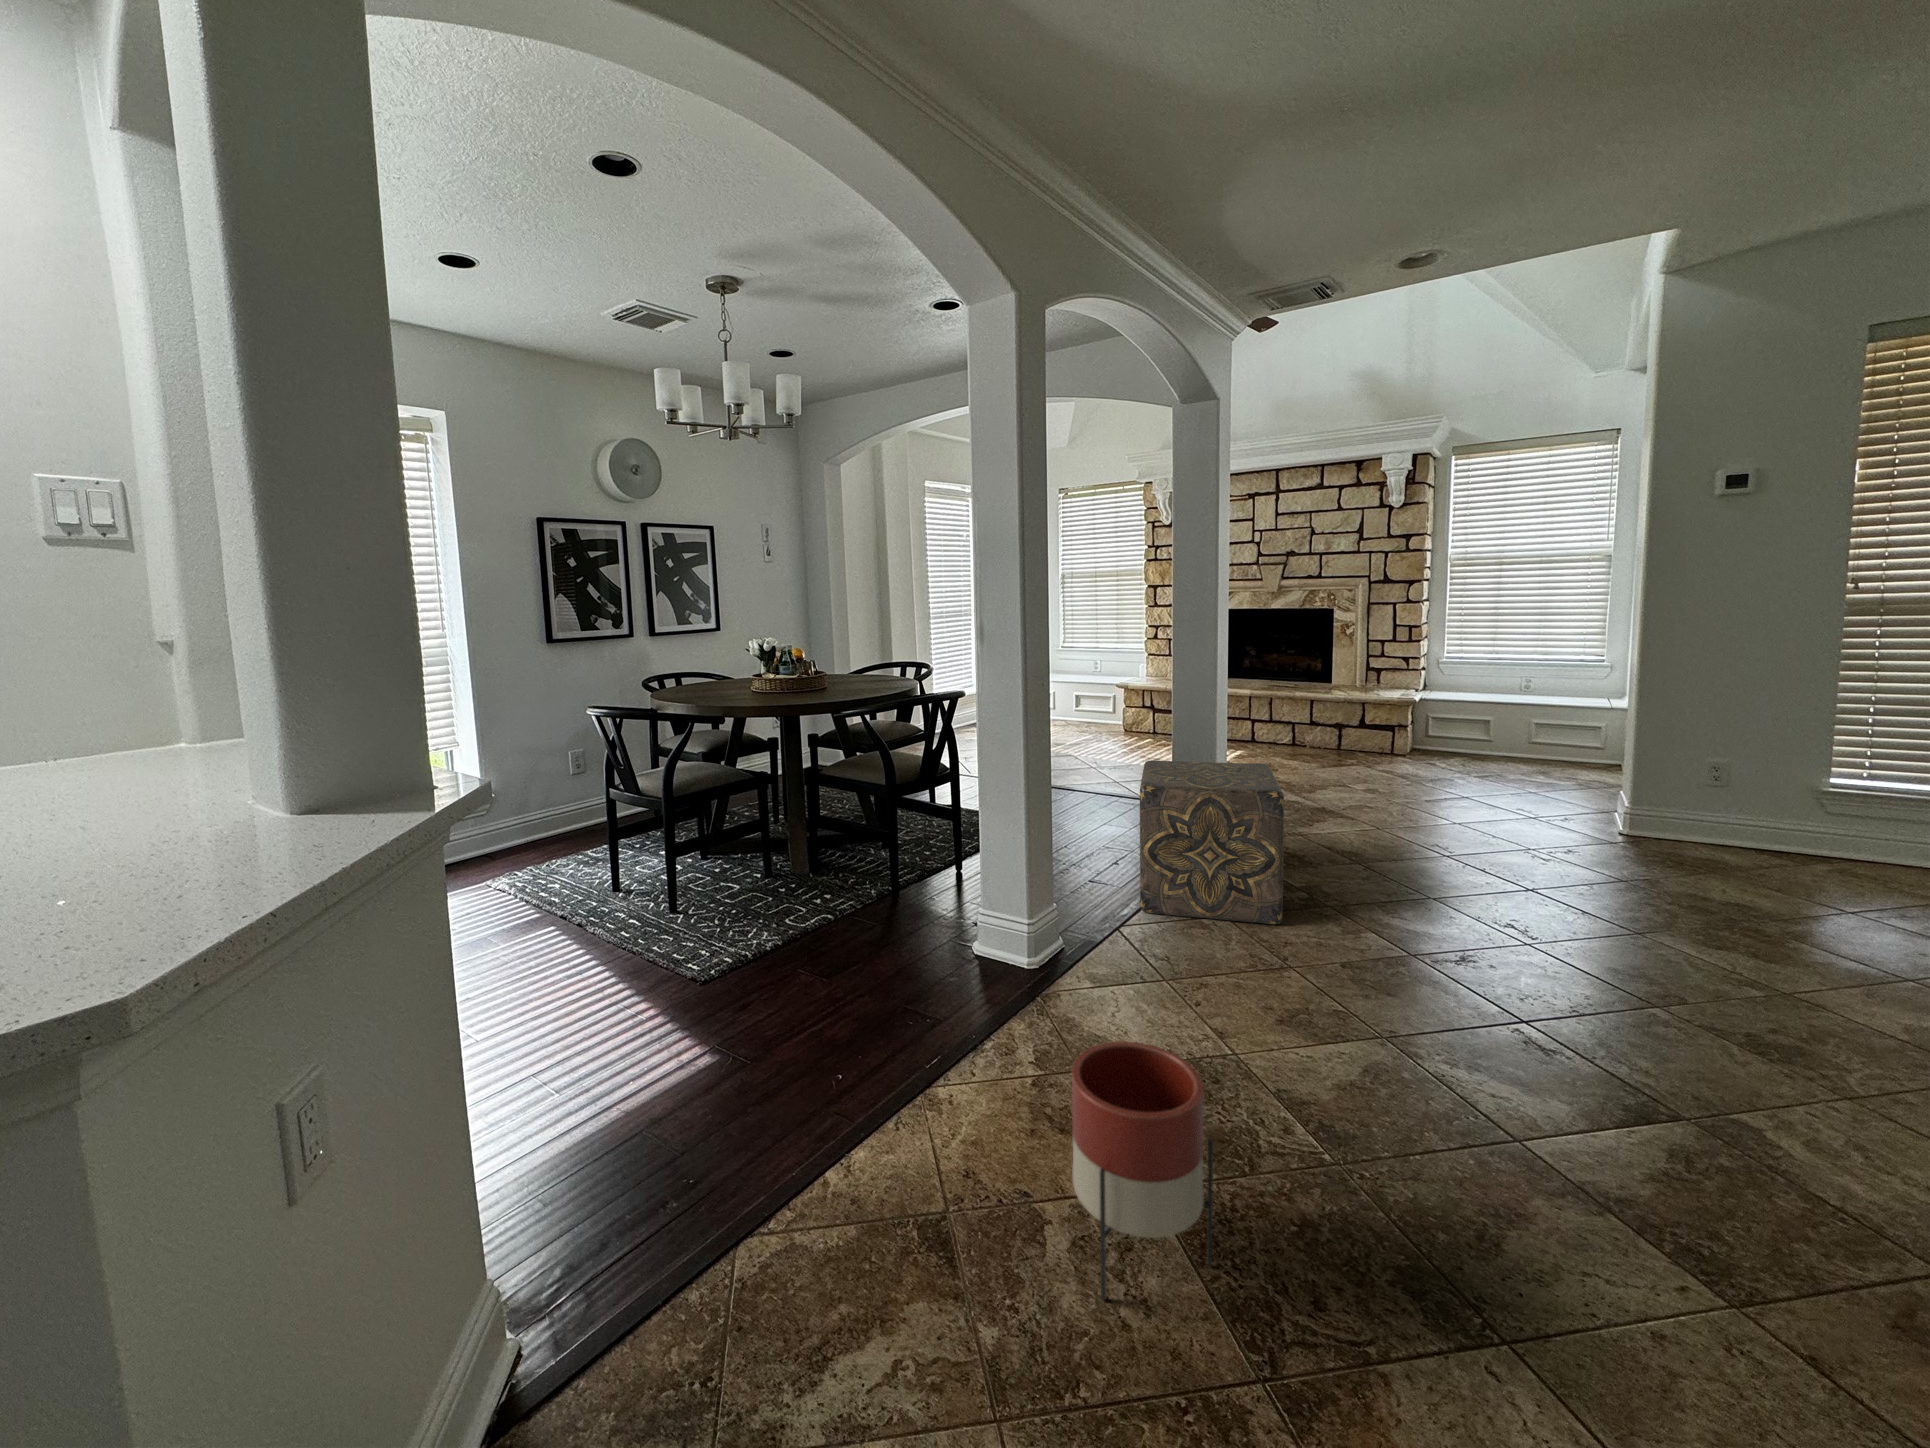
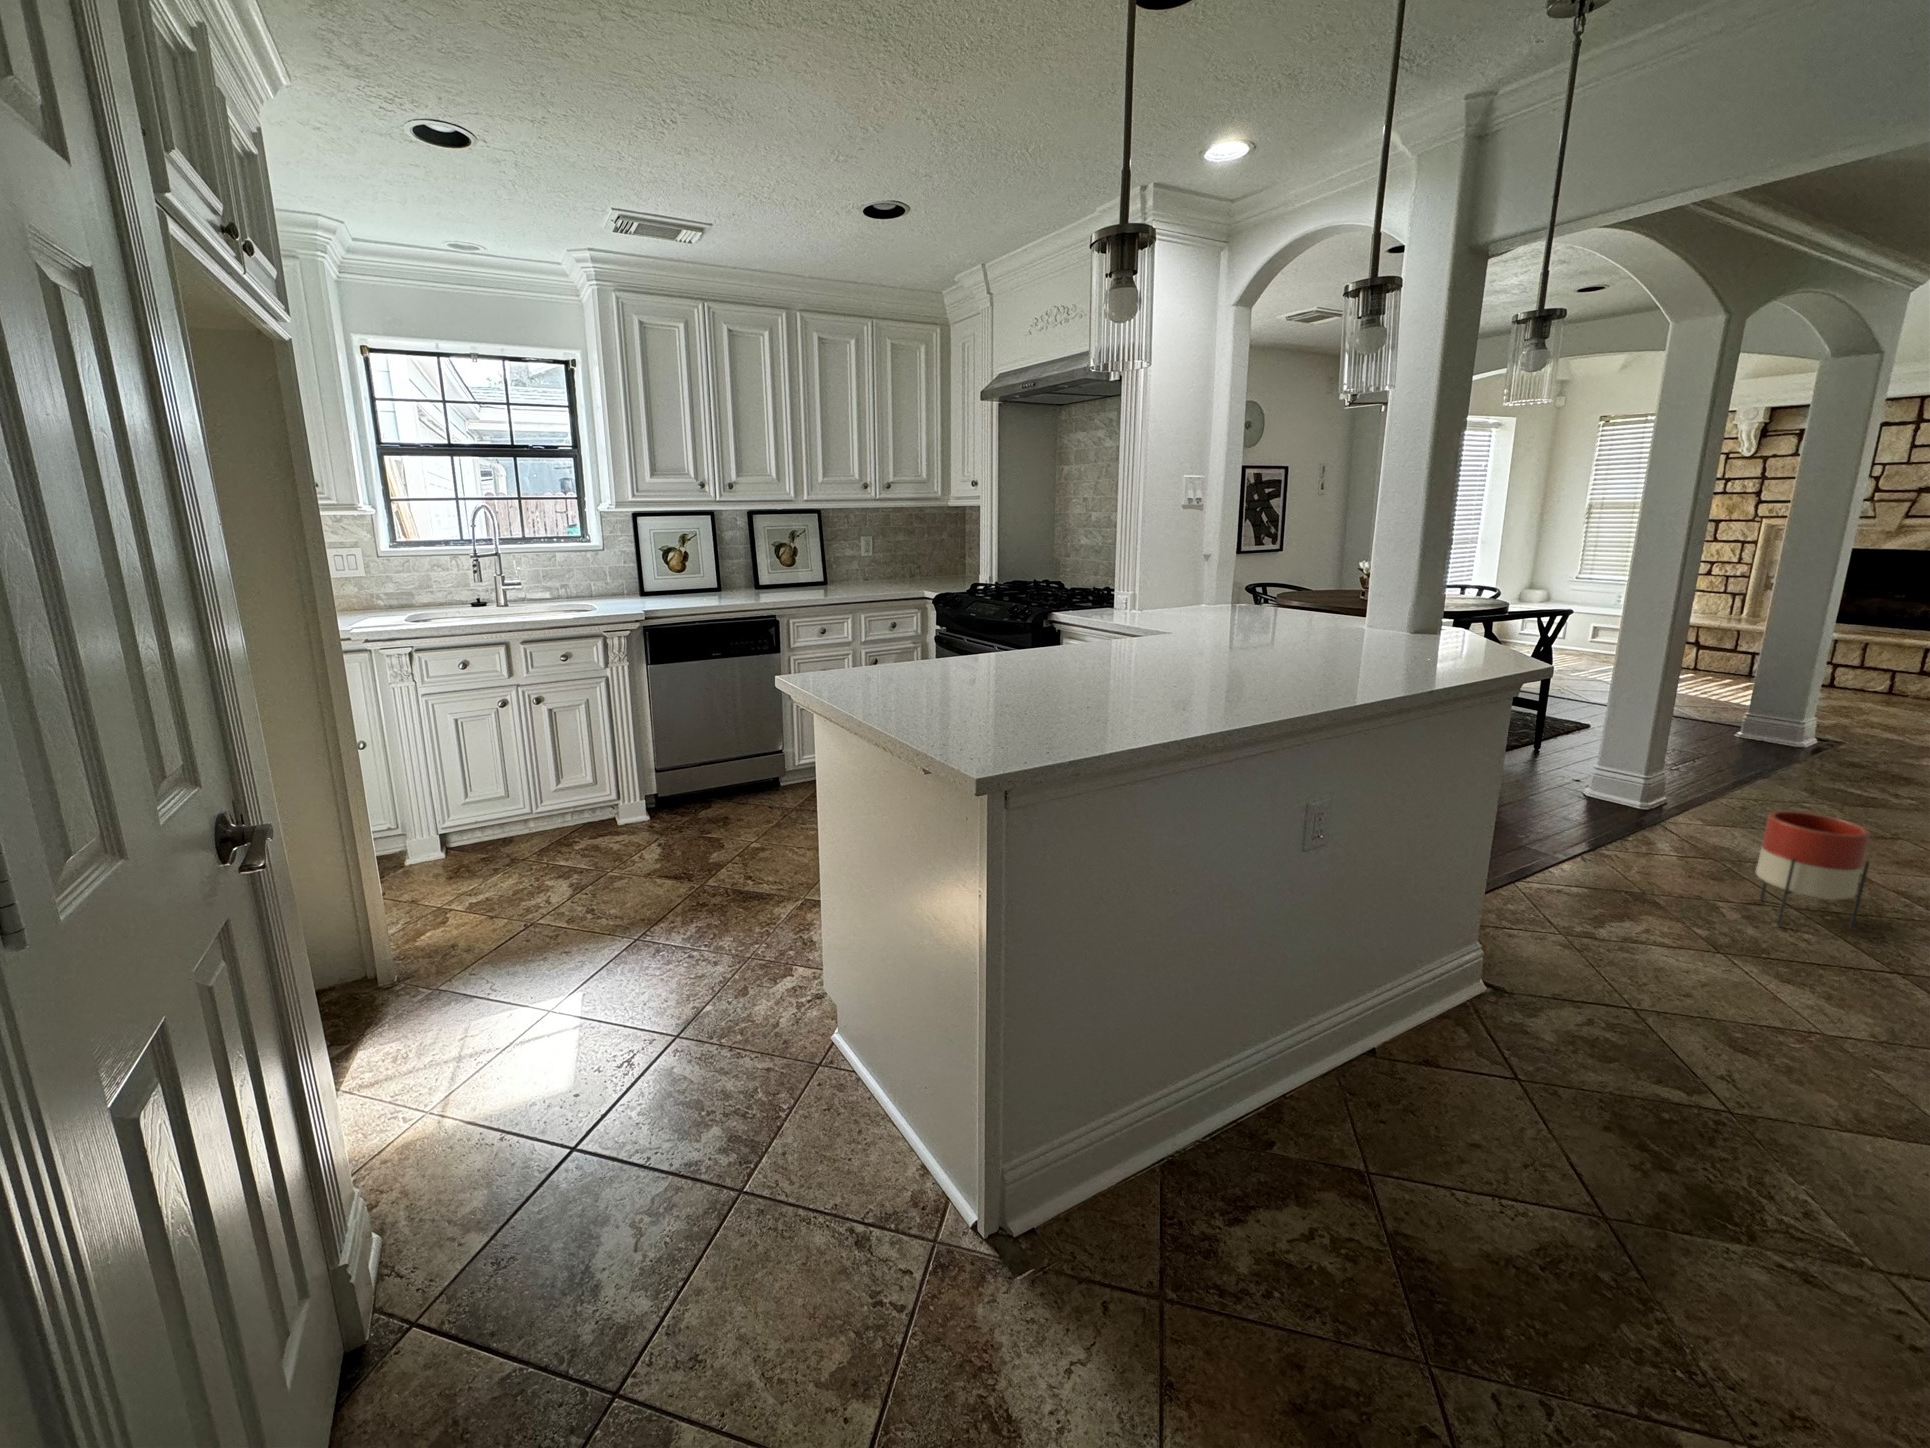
ottoman: present [1140,761,1284,924] -> none [1730,679,1914,813]

